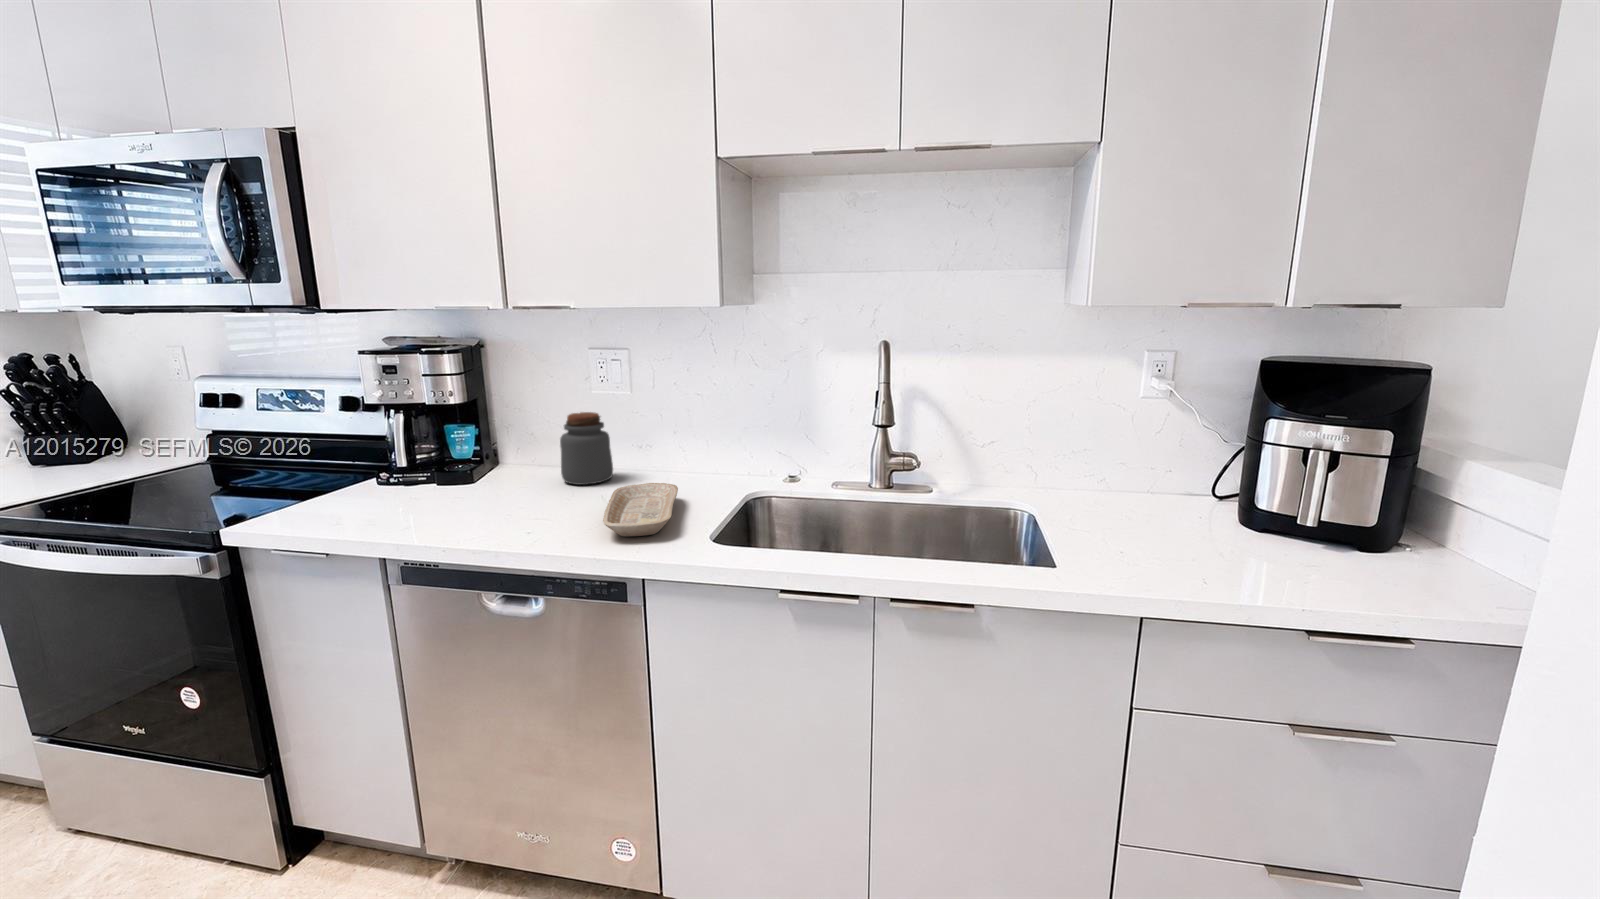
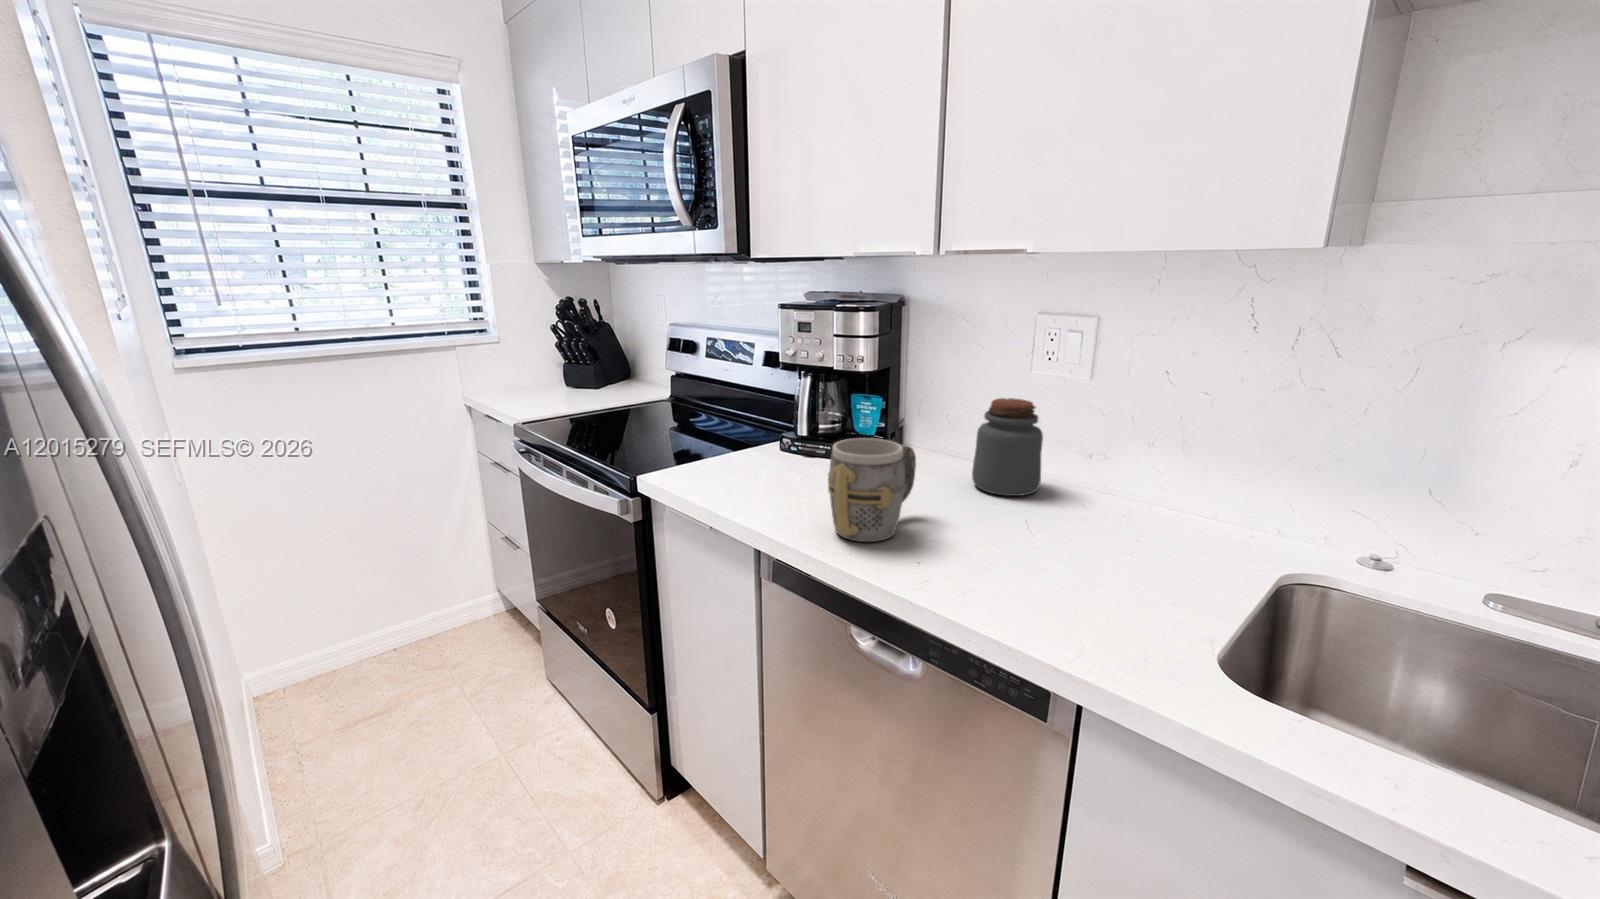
mug: none [443,452,516,531] -> present [828,438,916,542]
tray: present [603,483,678,536] -> none [1020,515,1141,616]

